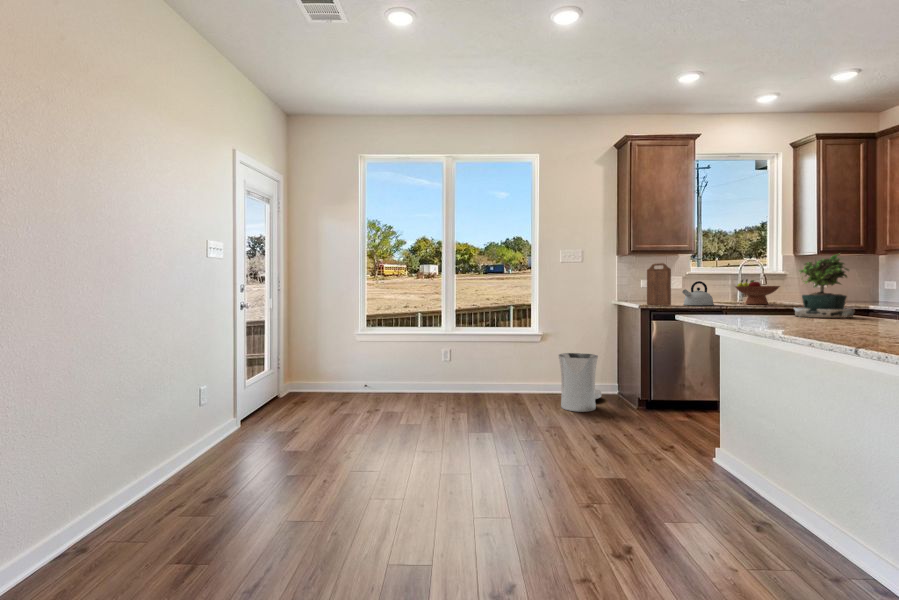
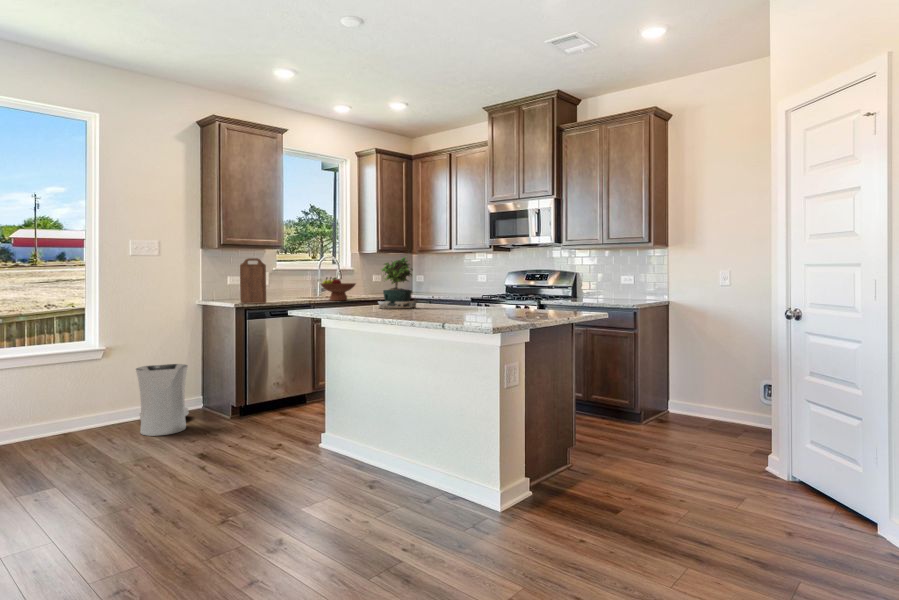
kettle: present [682,281,714,305] -> none [276,278,305,303]

